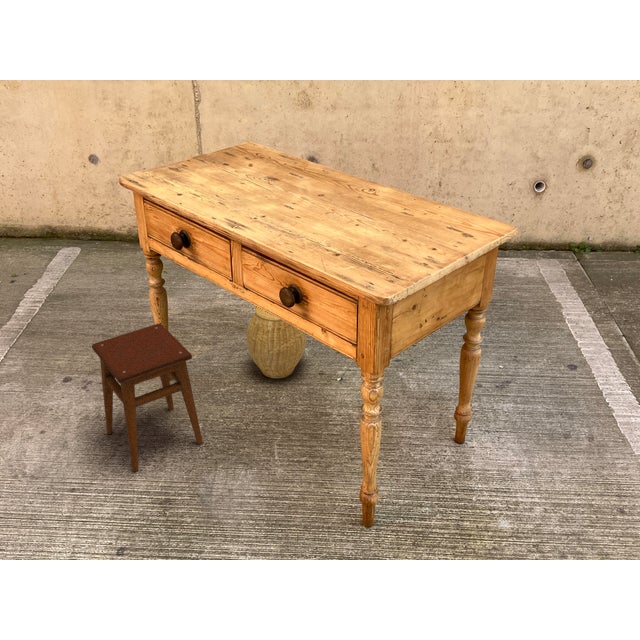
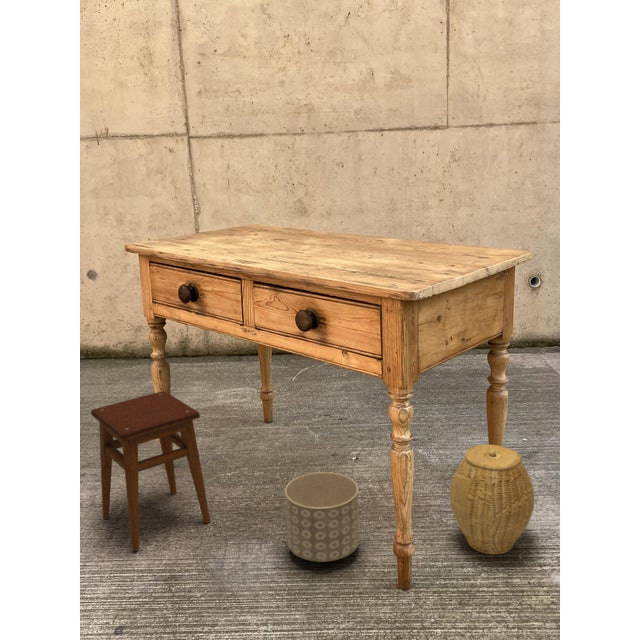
woven basket: present [246,305,306,378] -> present [450,444,534,554]
planter: none [268,413,334,496] -> present [285,472,359,562]

